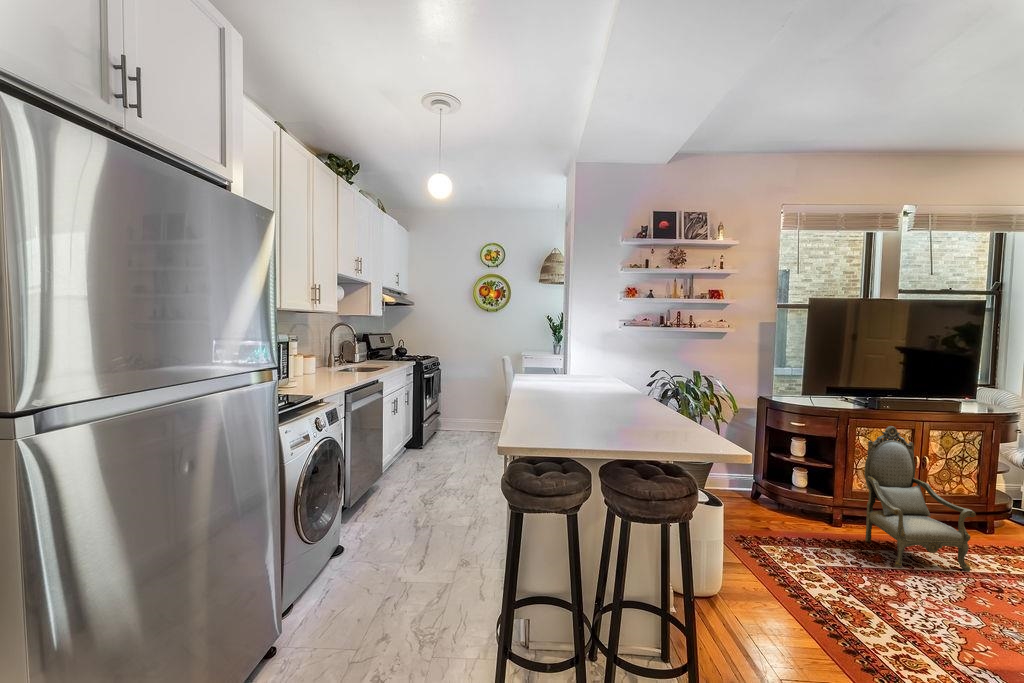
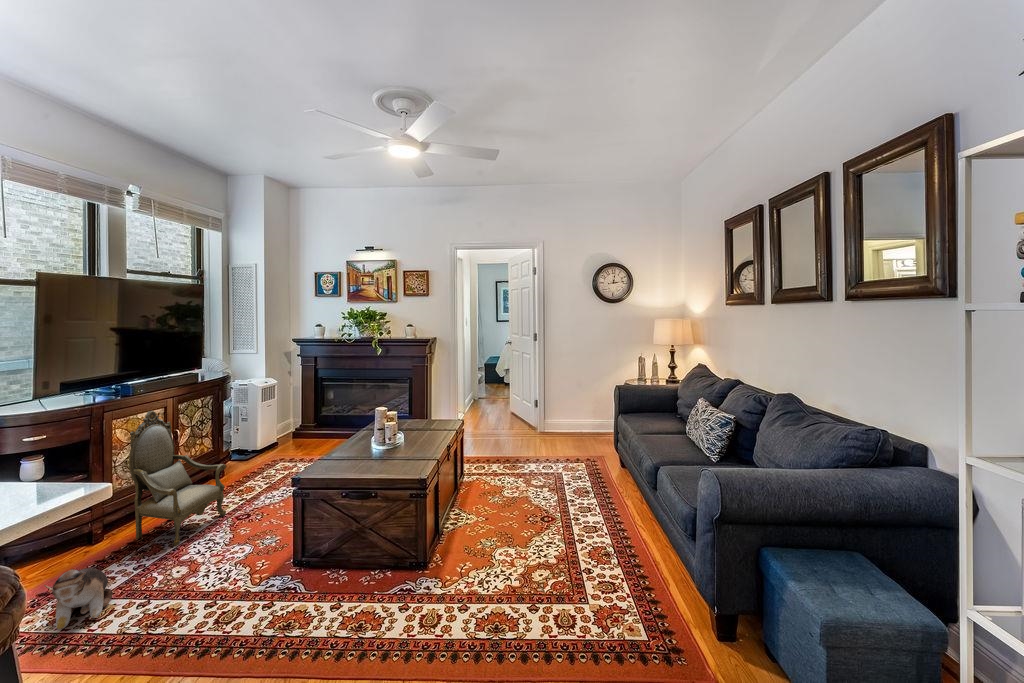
plush toy: none [776,527,825,577] -> present [44,568,112,630]

